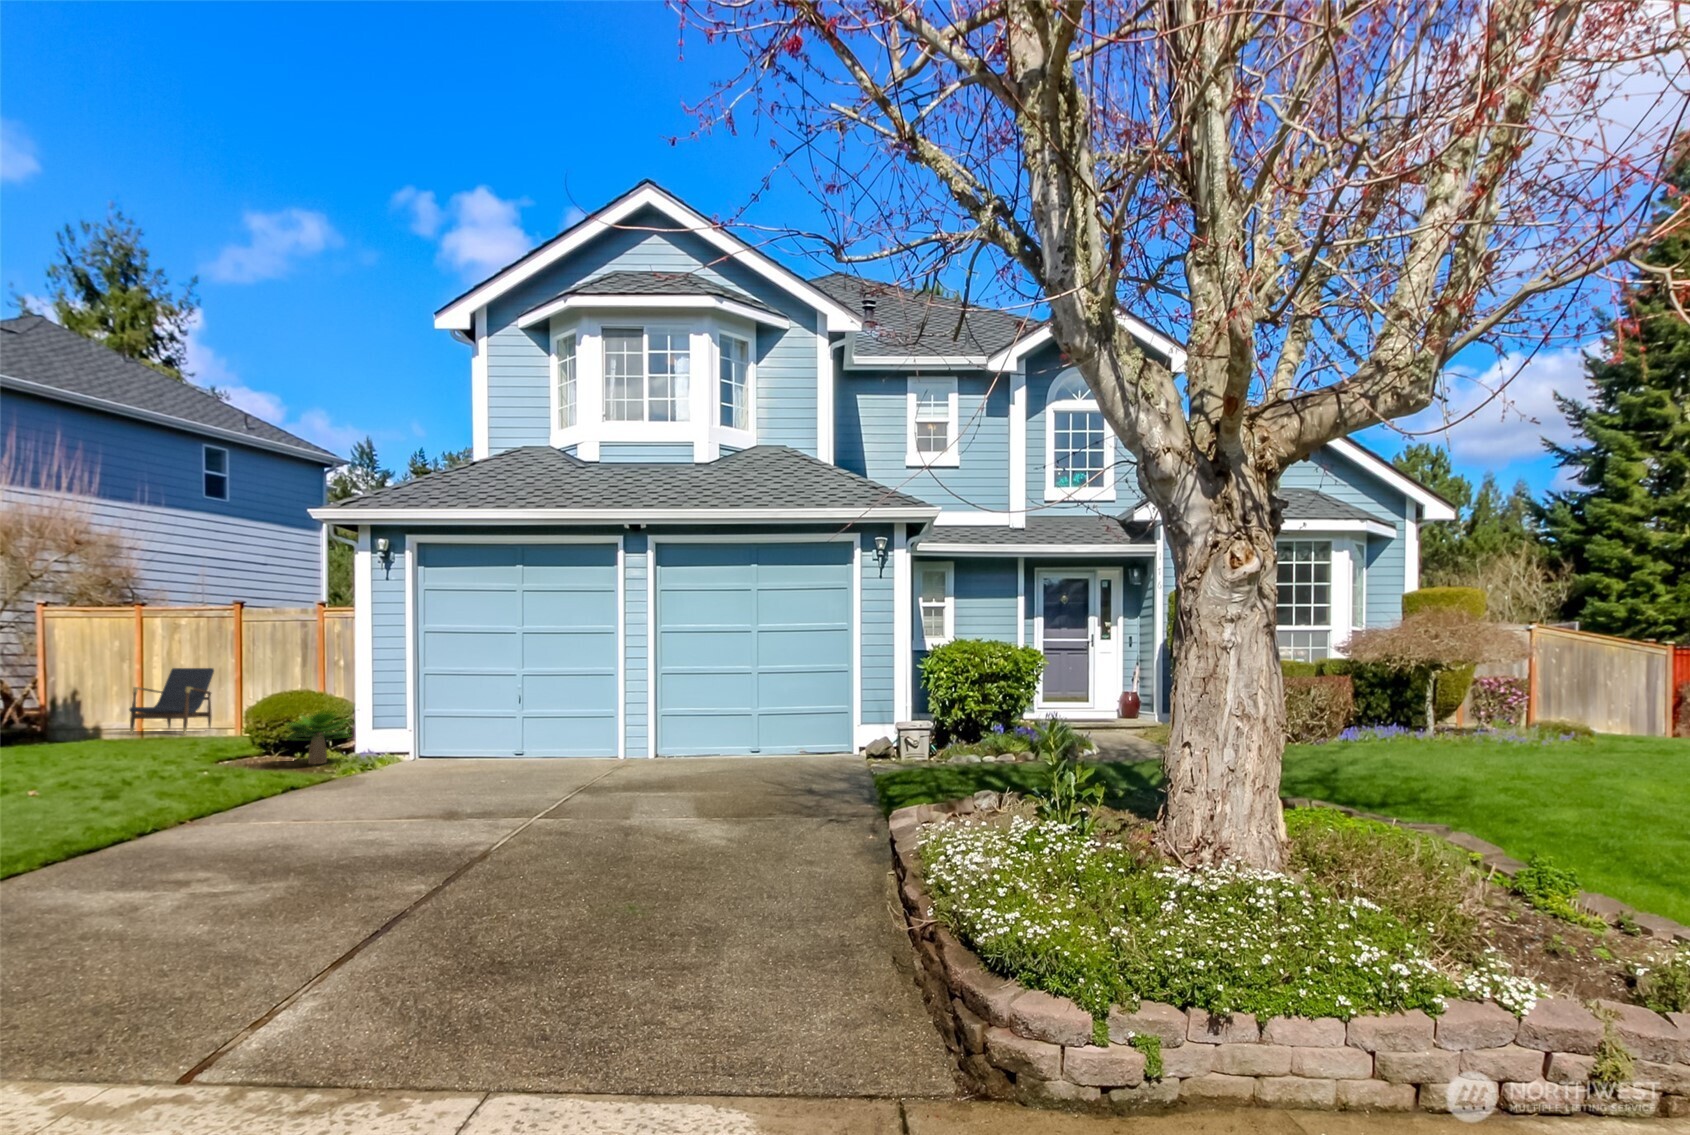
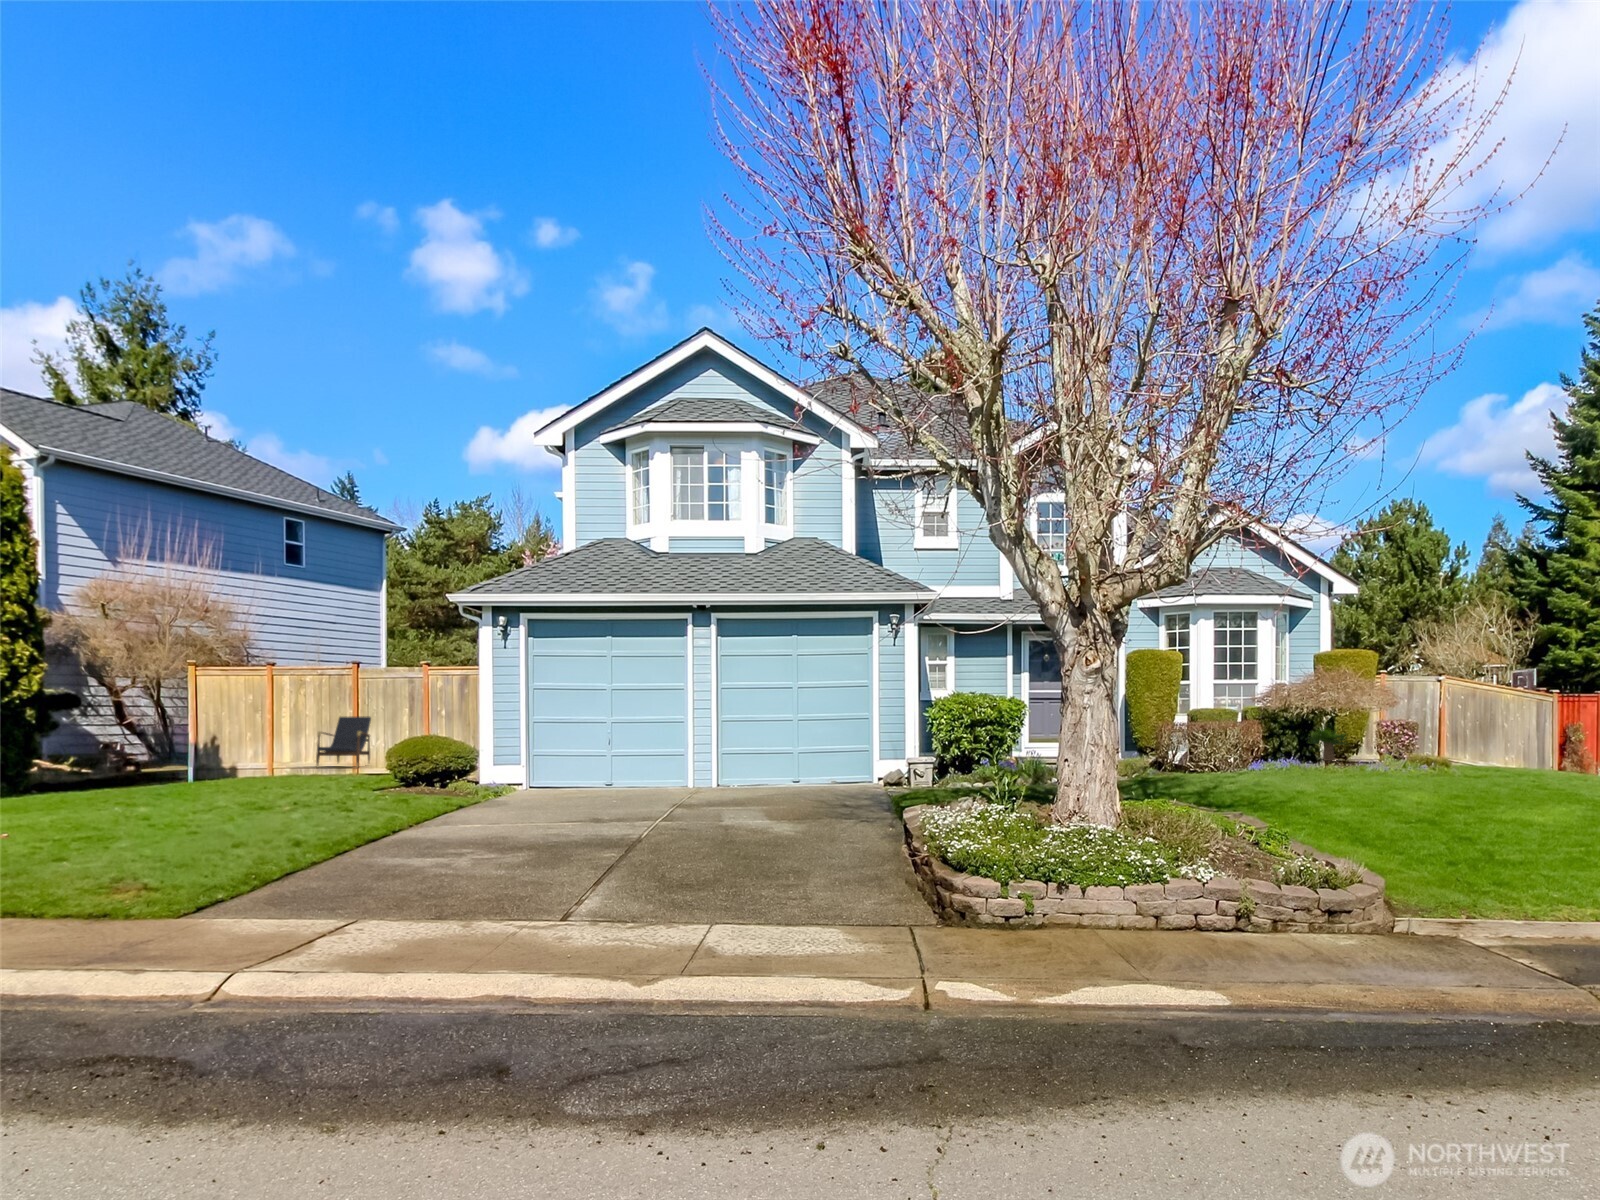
potted plant: present [286,712,350,764] -> present [1309,729,1347,761]

